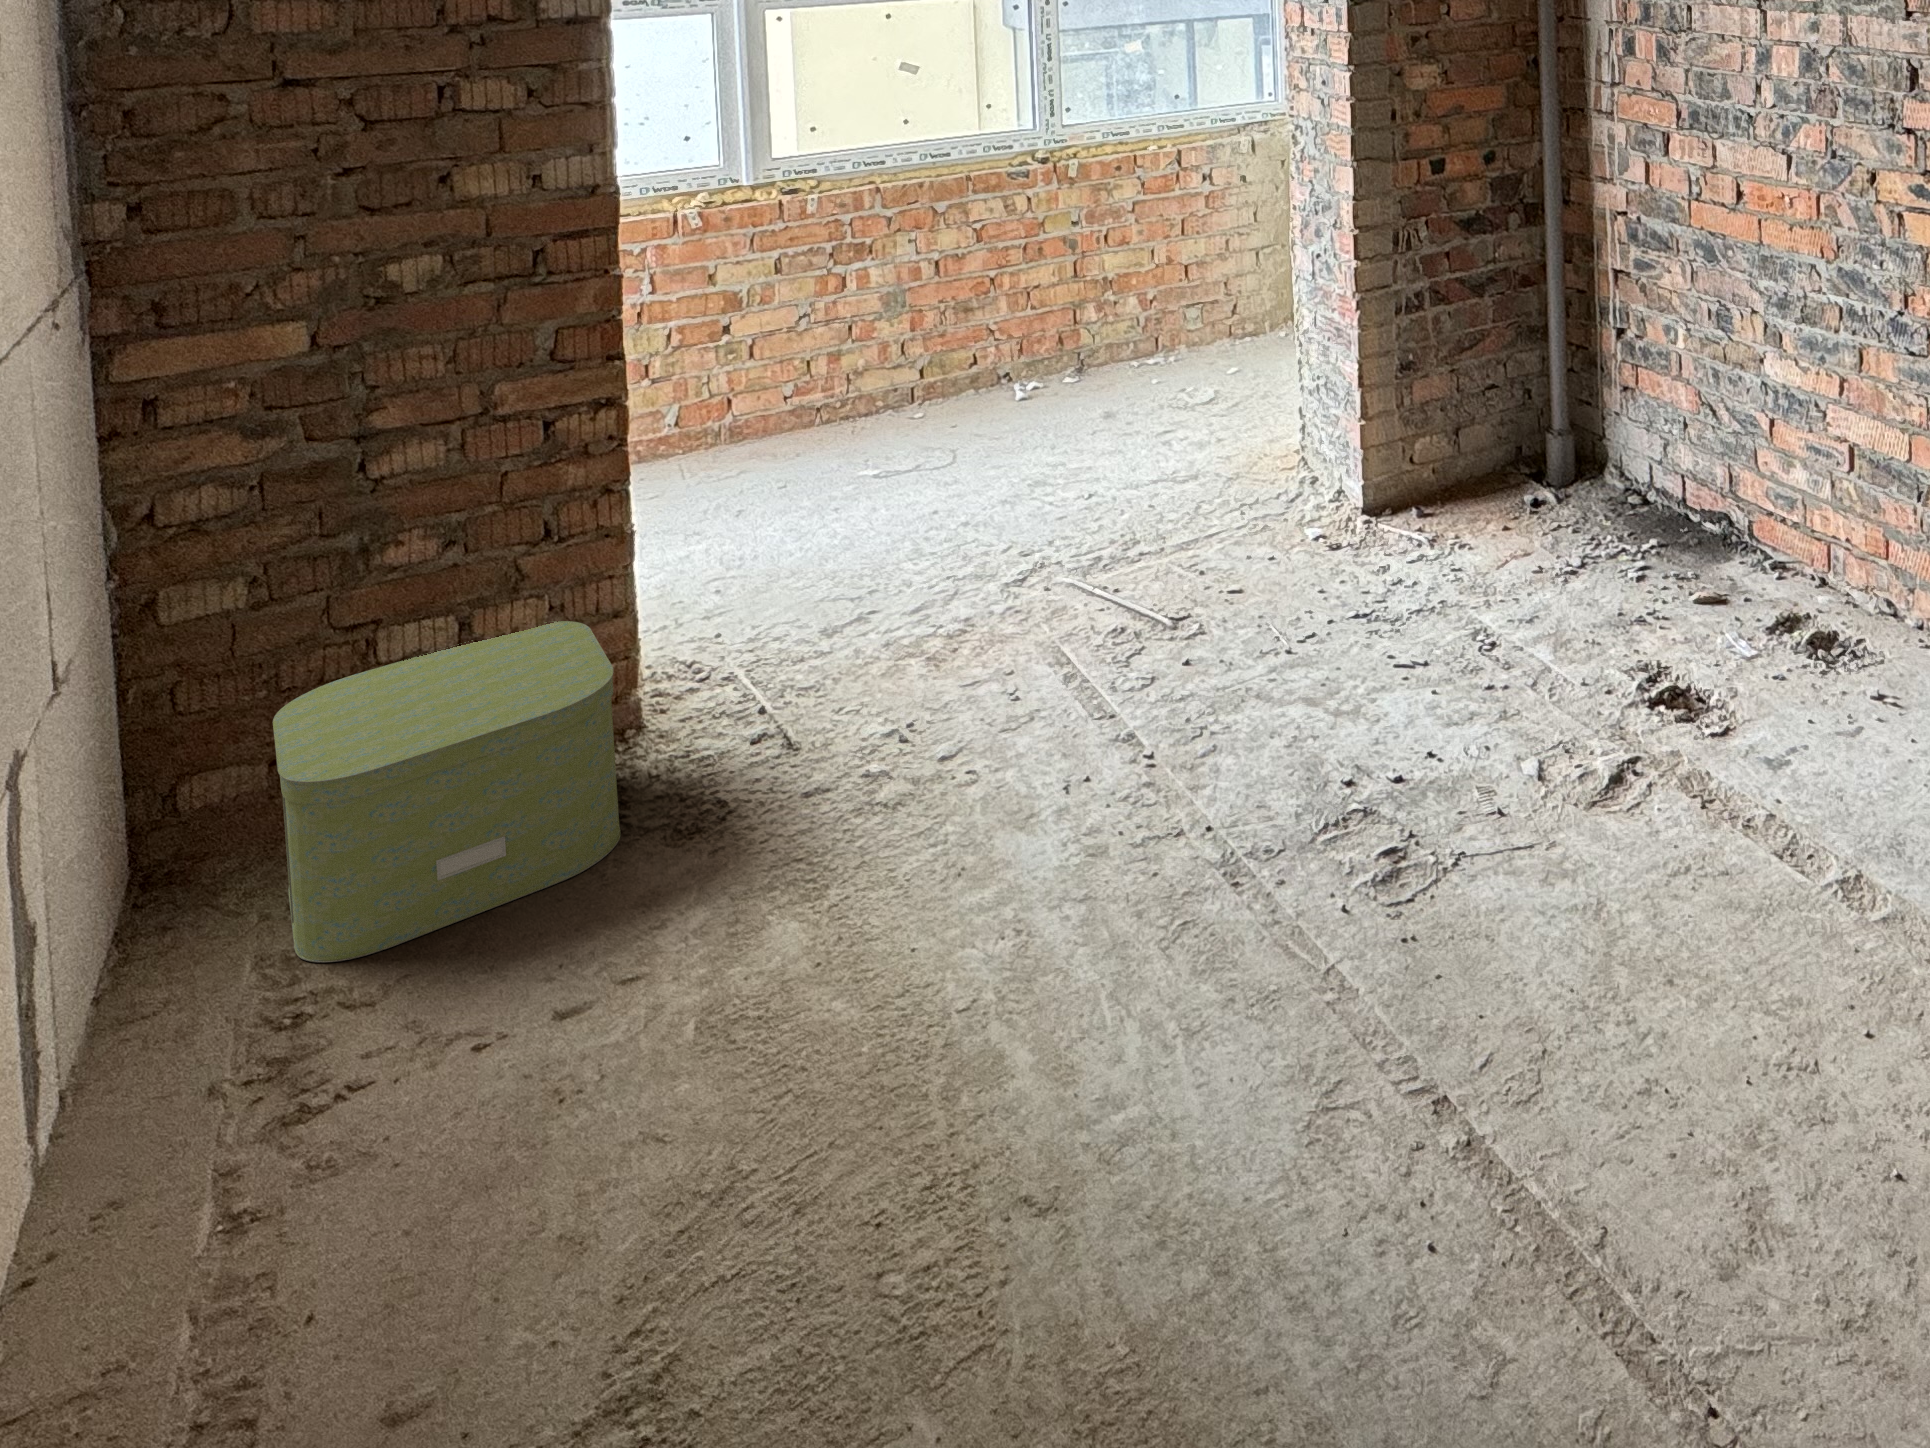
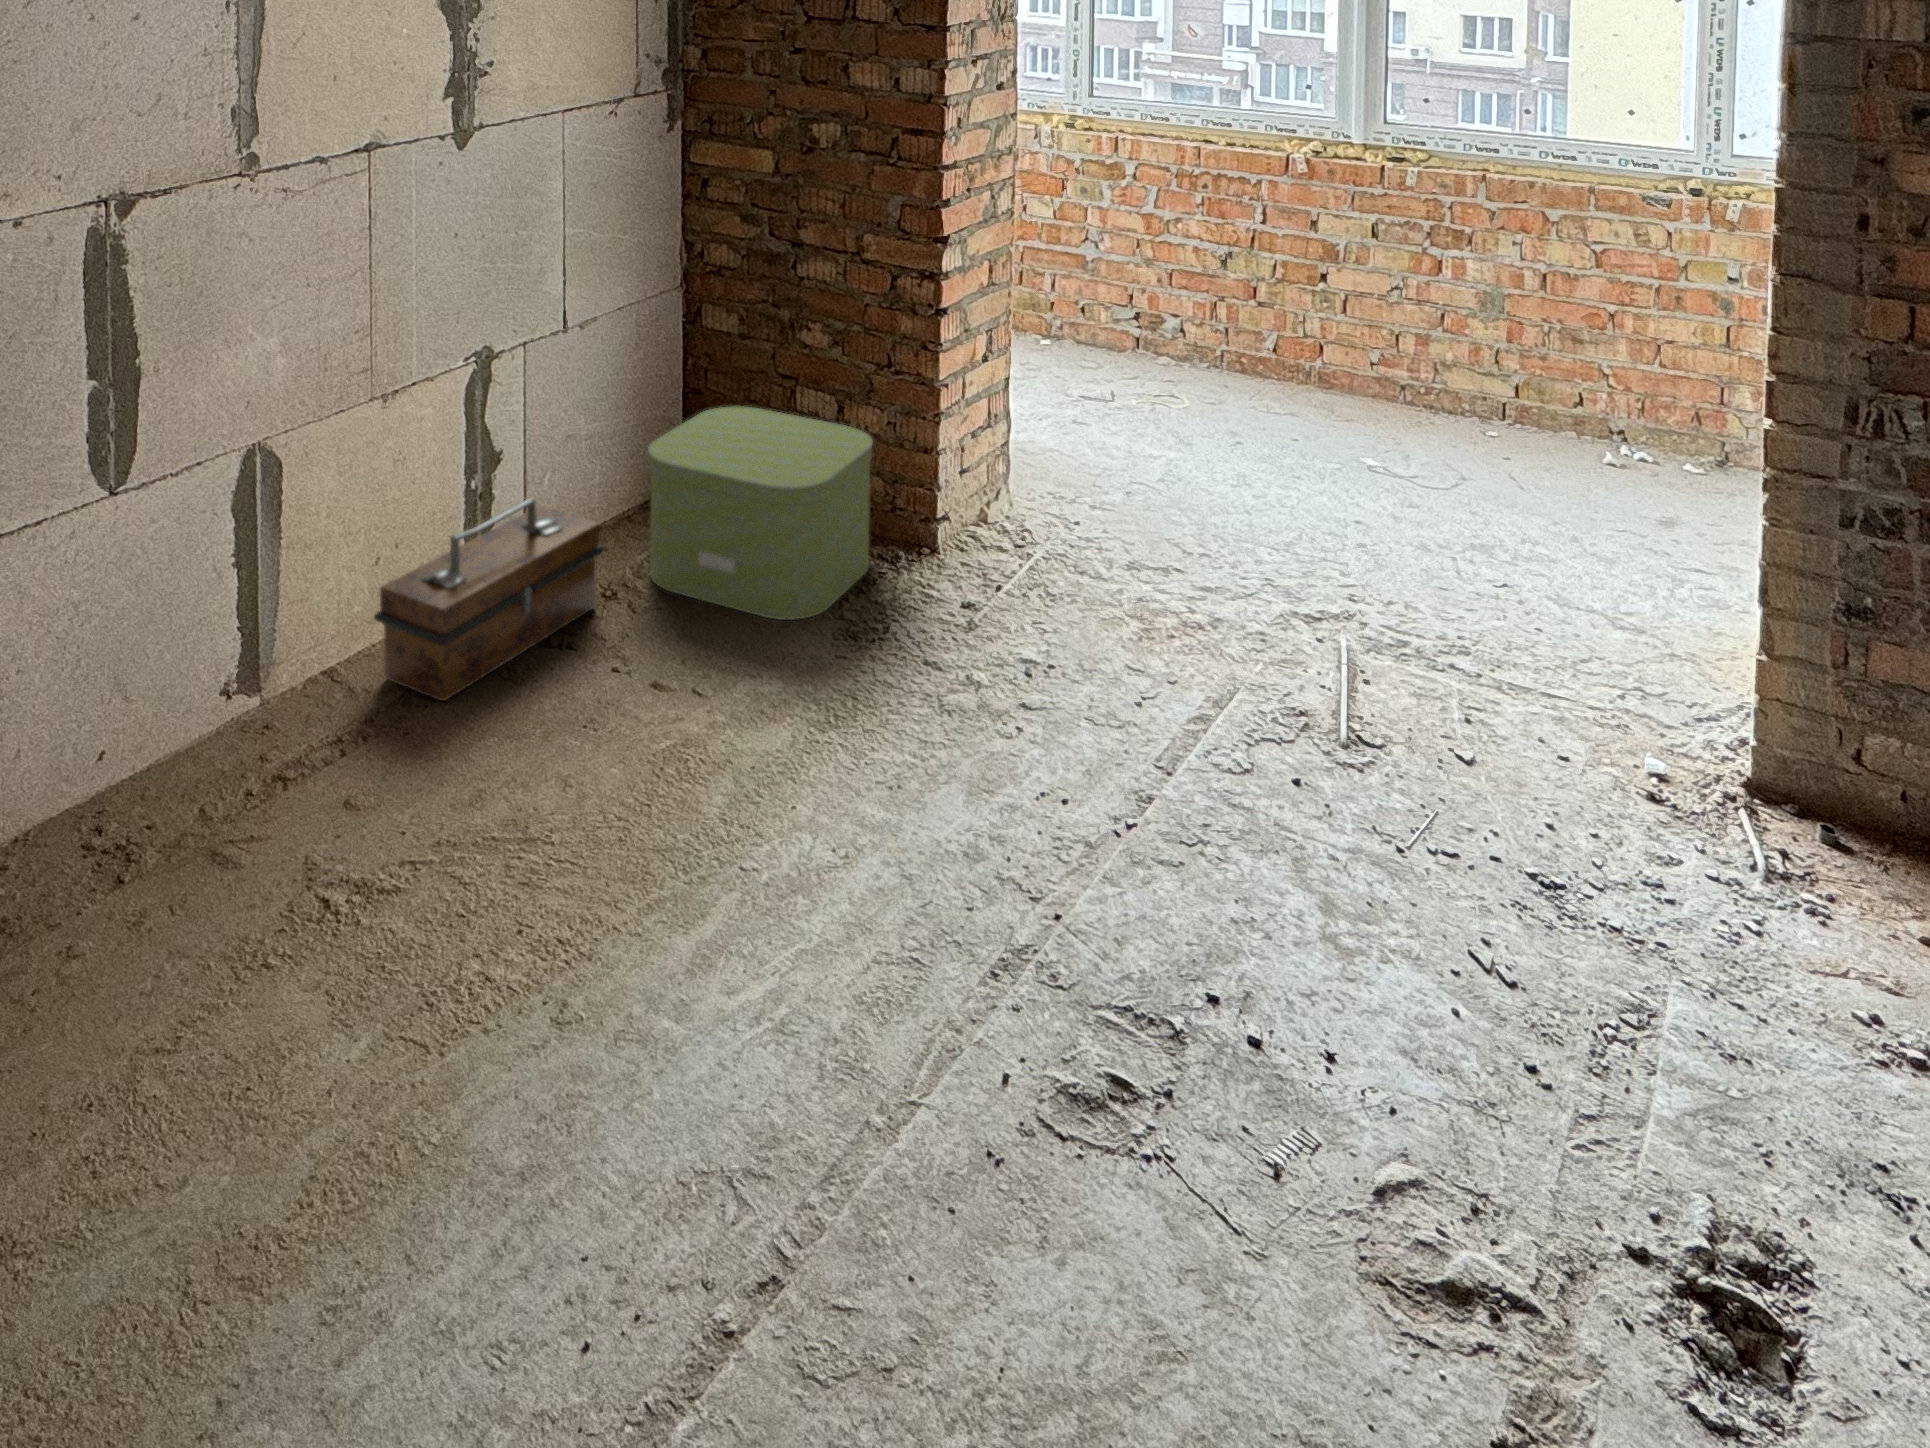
toolbox: none [76,905,312,1329] -> present [374,498,604,701]

